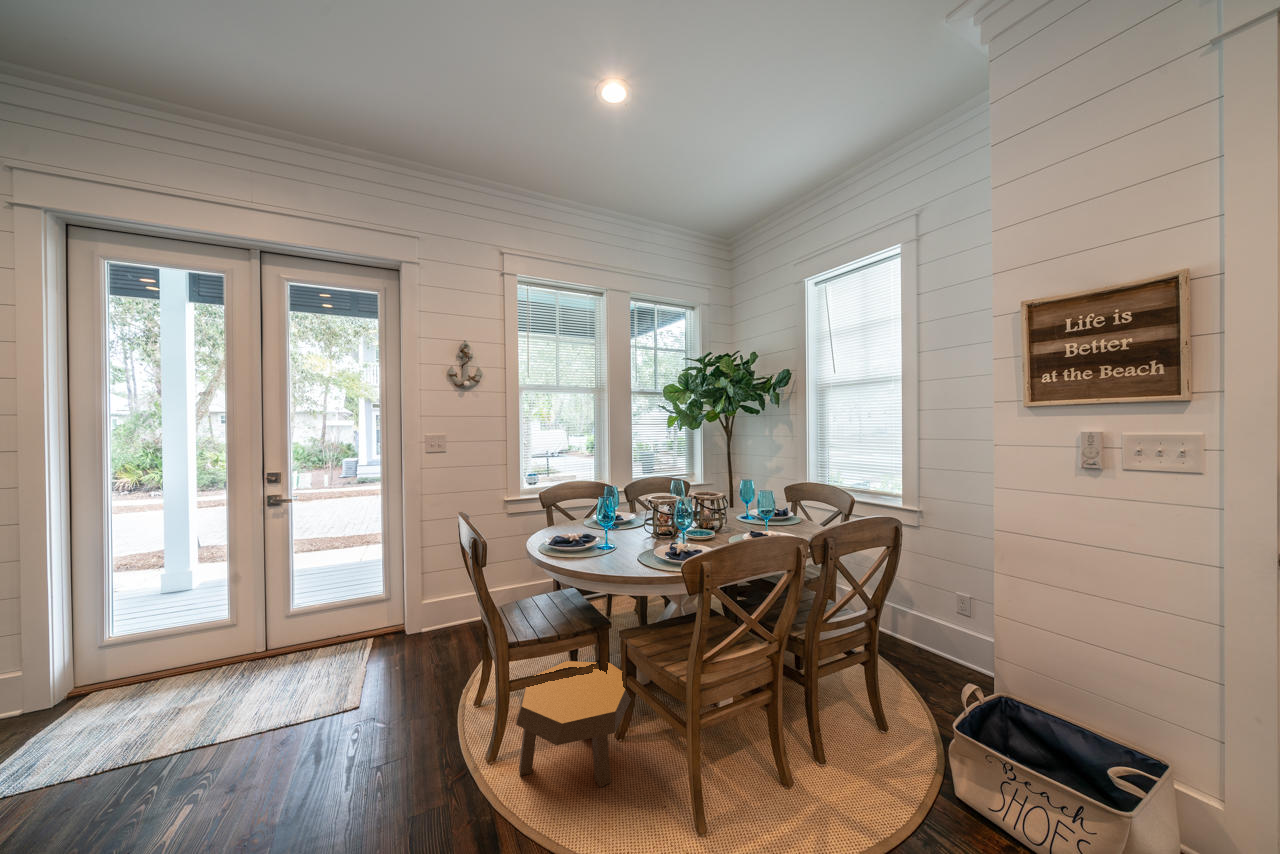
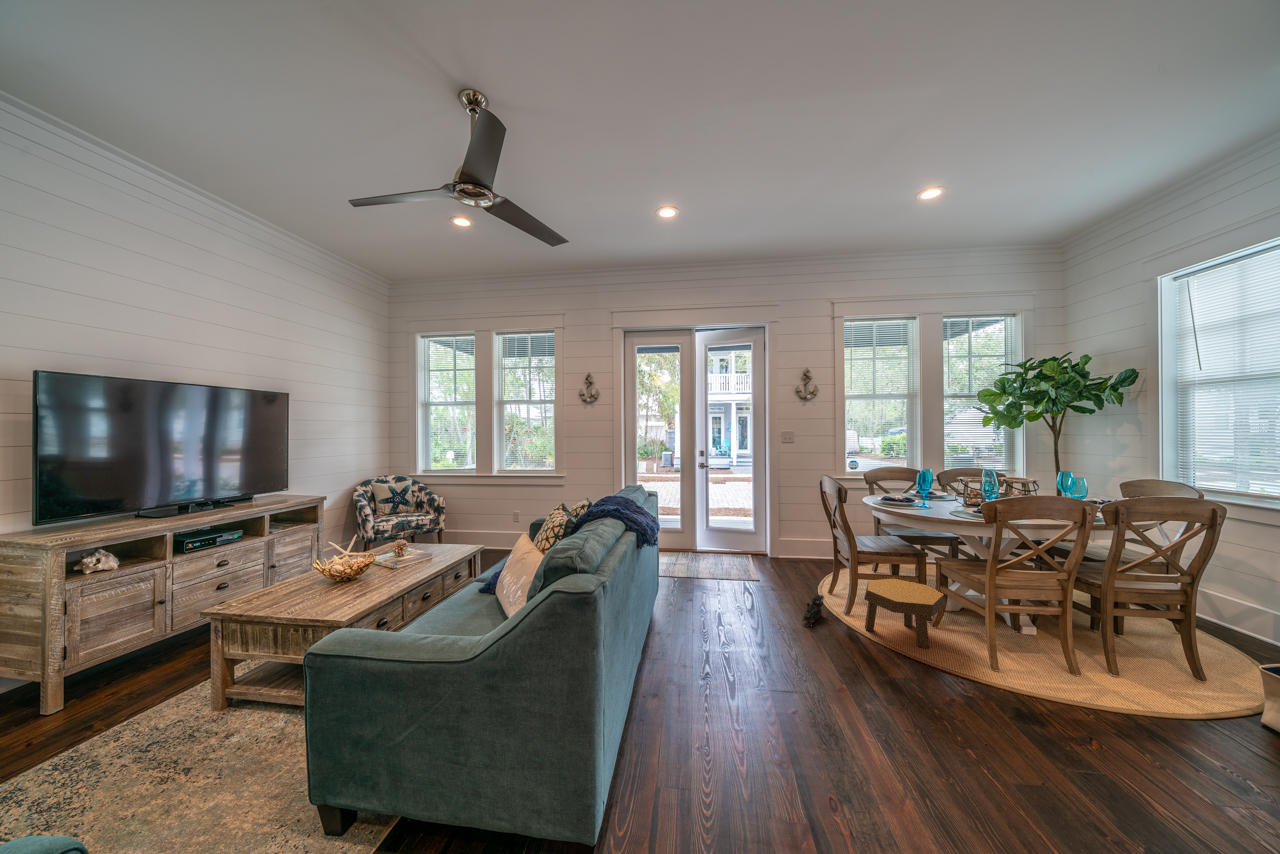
toy train: none [402,723,457,813] -> present [802,595,824,625]

